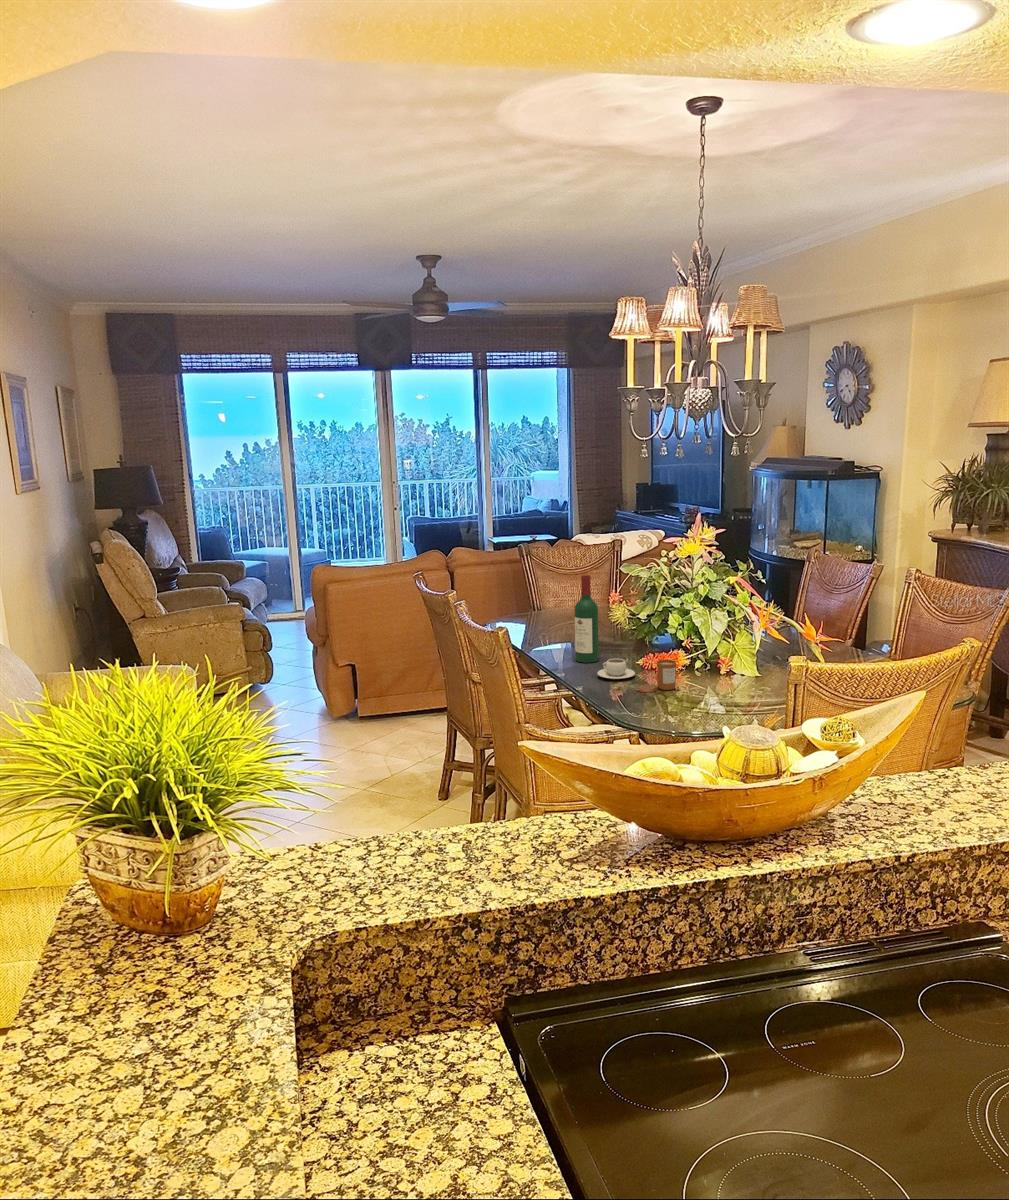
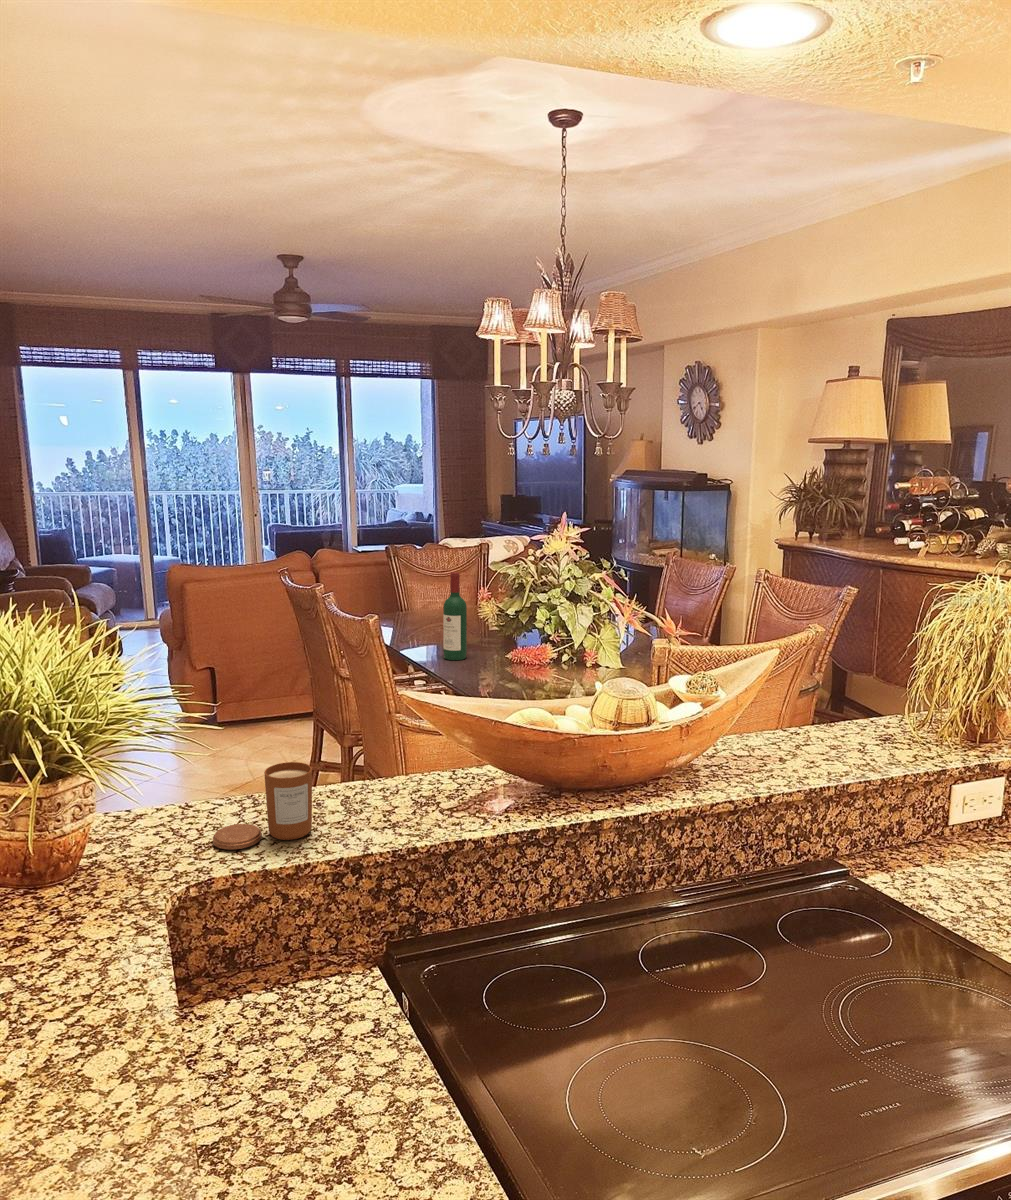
teacup: present [597,659,635,679] -> none [466,654,503,674]
candle: present [637,660,676,693] -> present [213,762,312,850]

